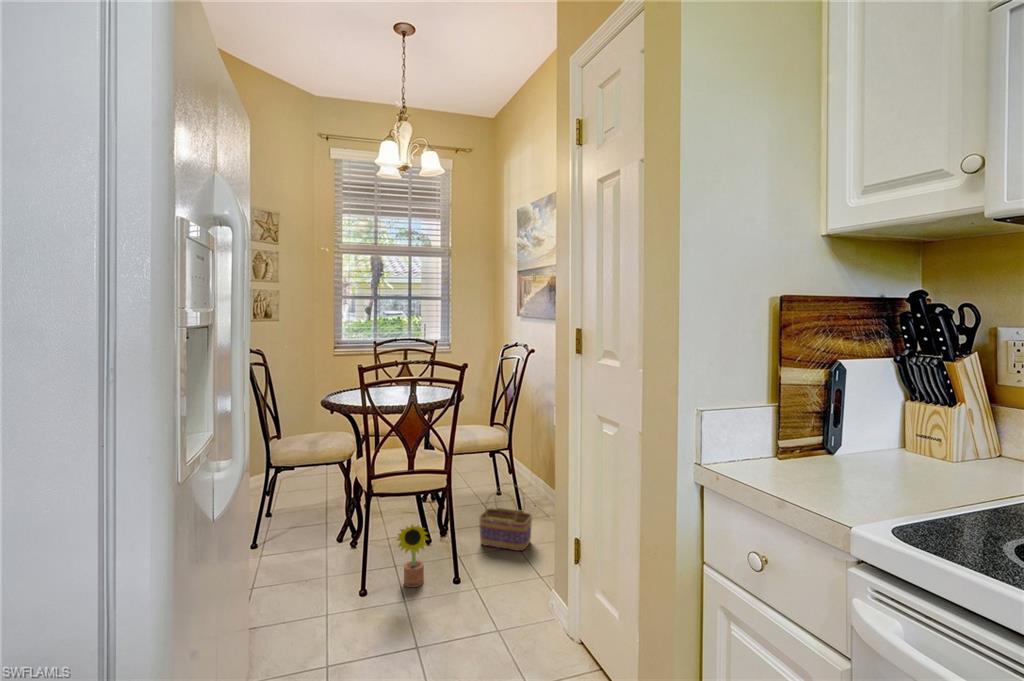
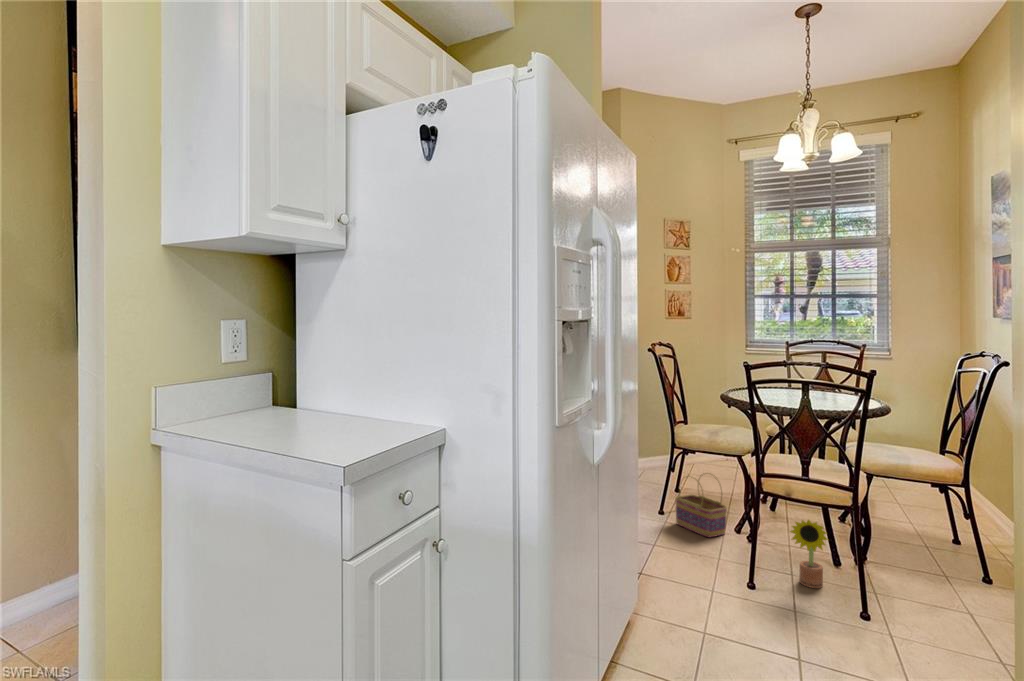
basket: present [479,484,532,551] -> present [676,473,727,537]

